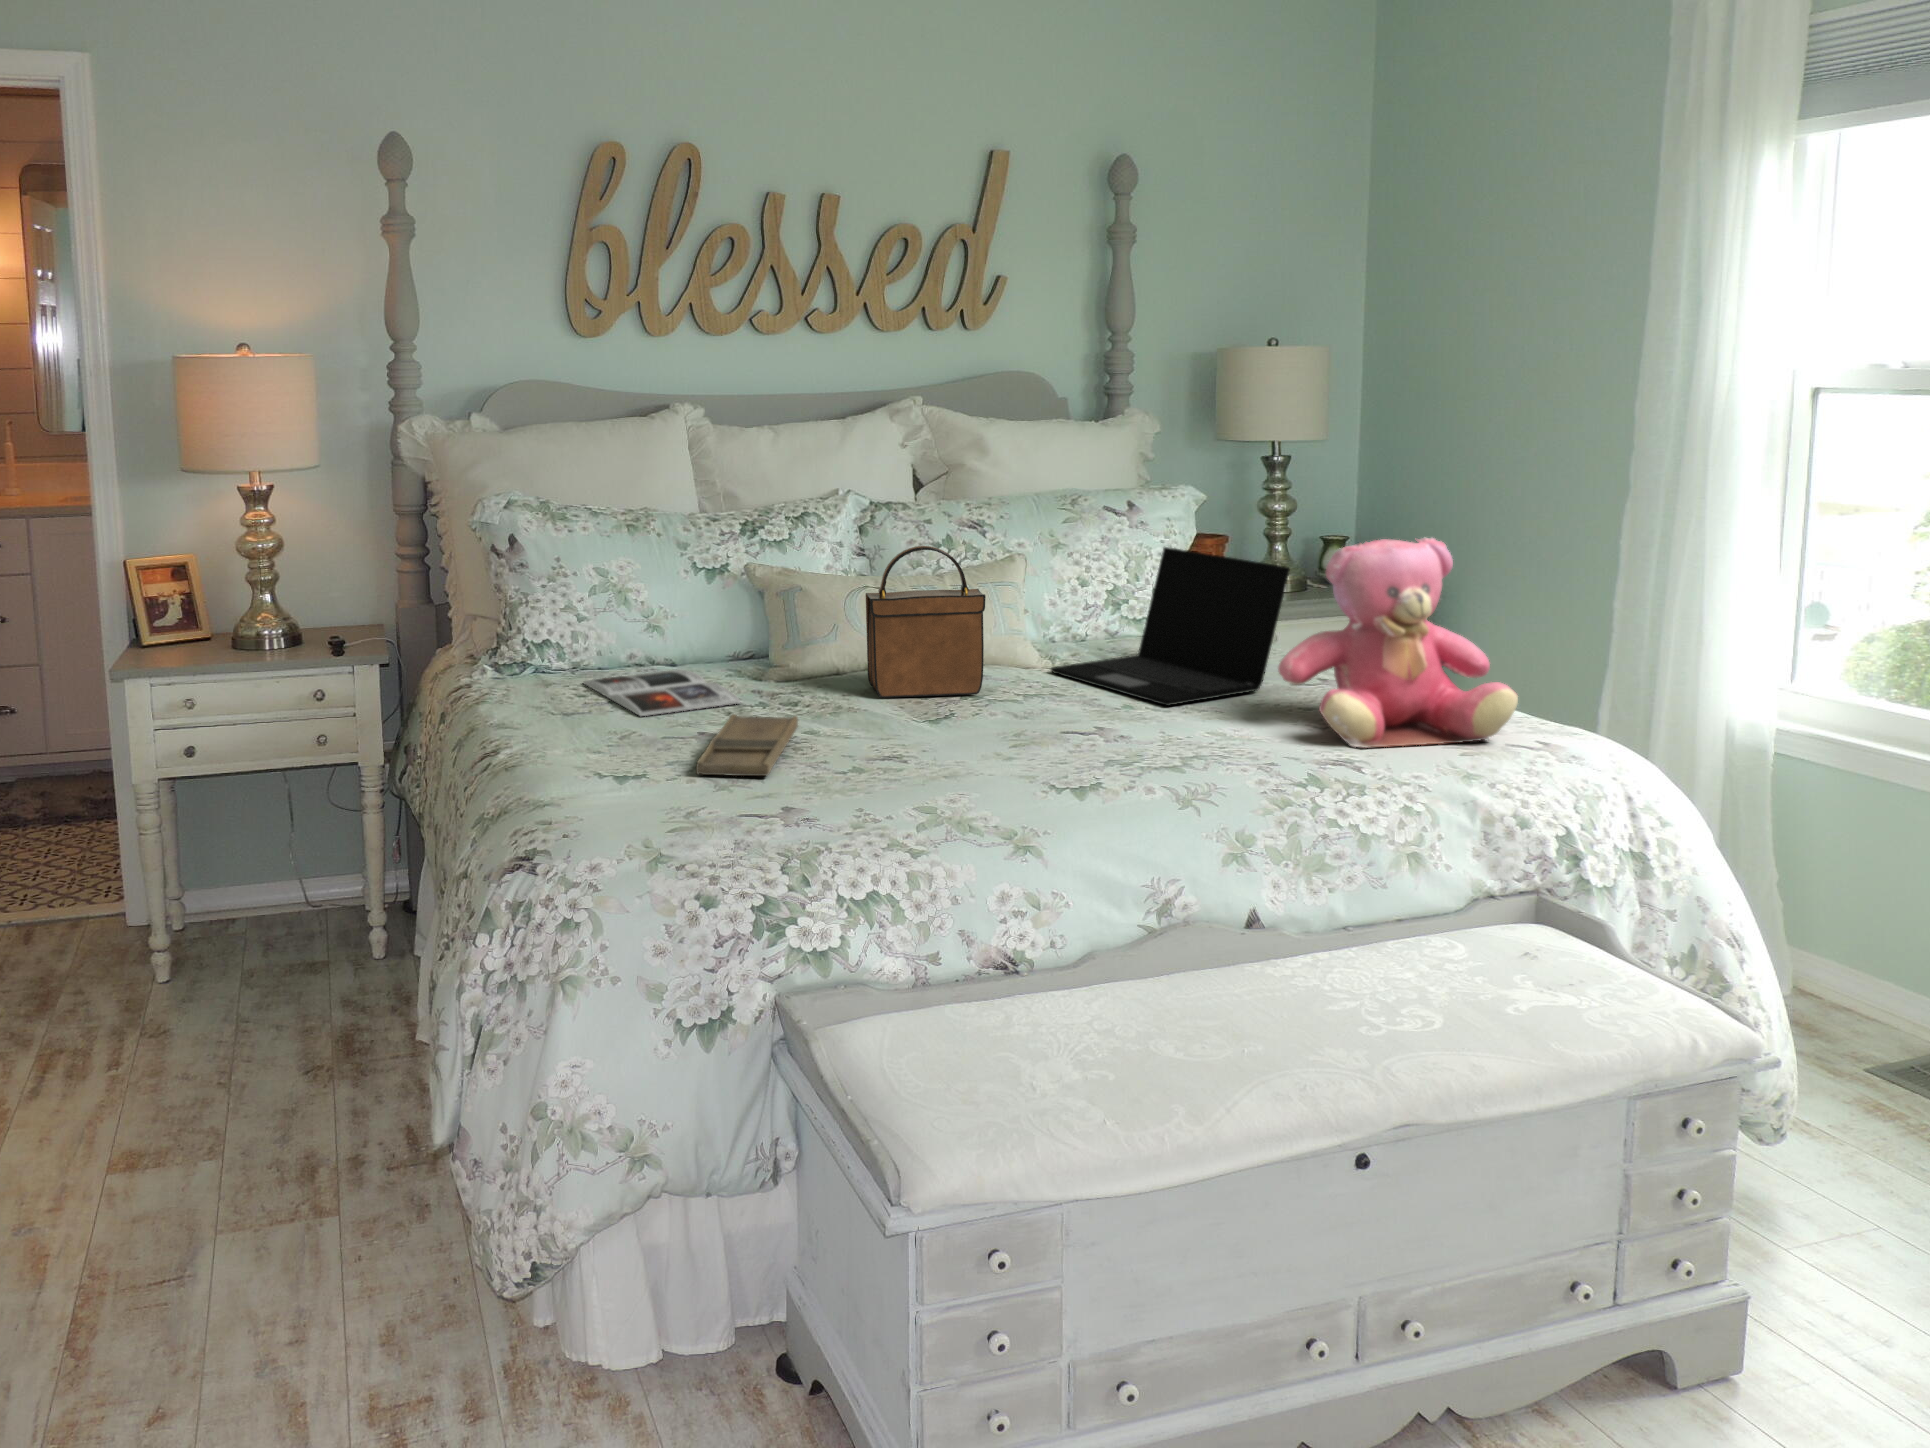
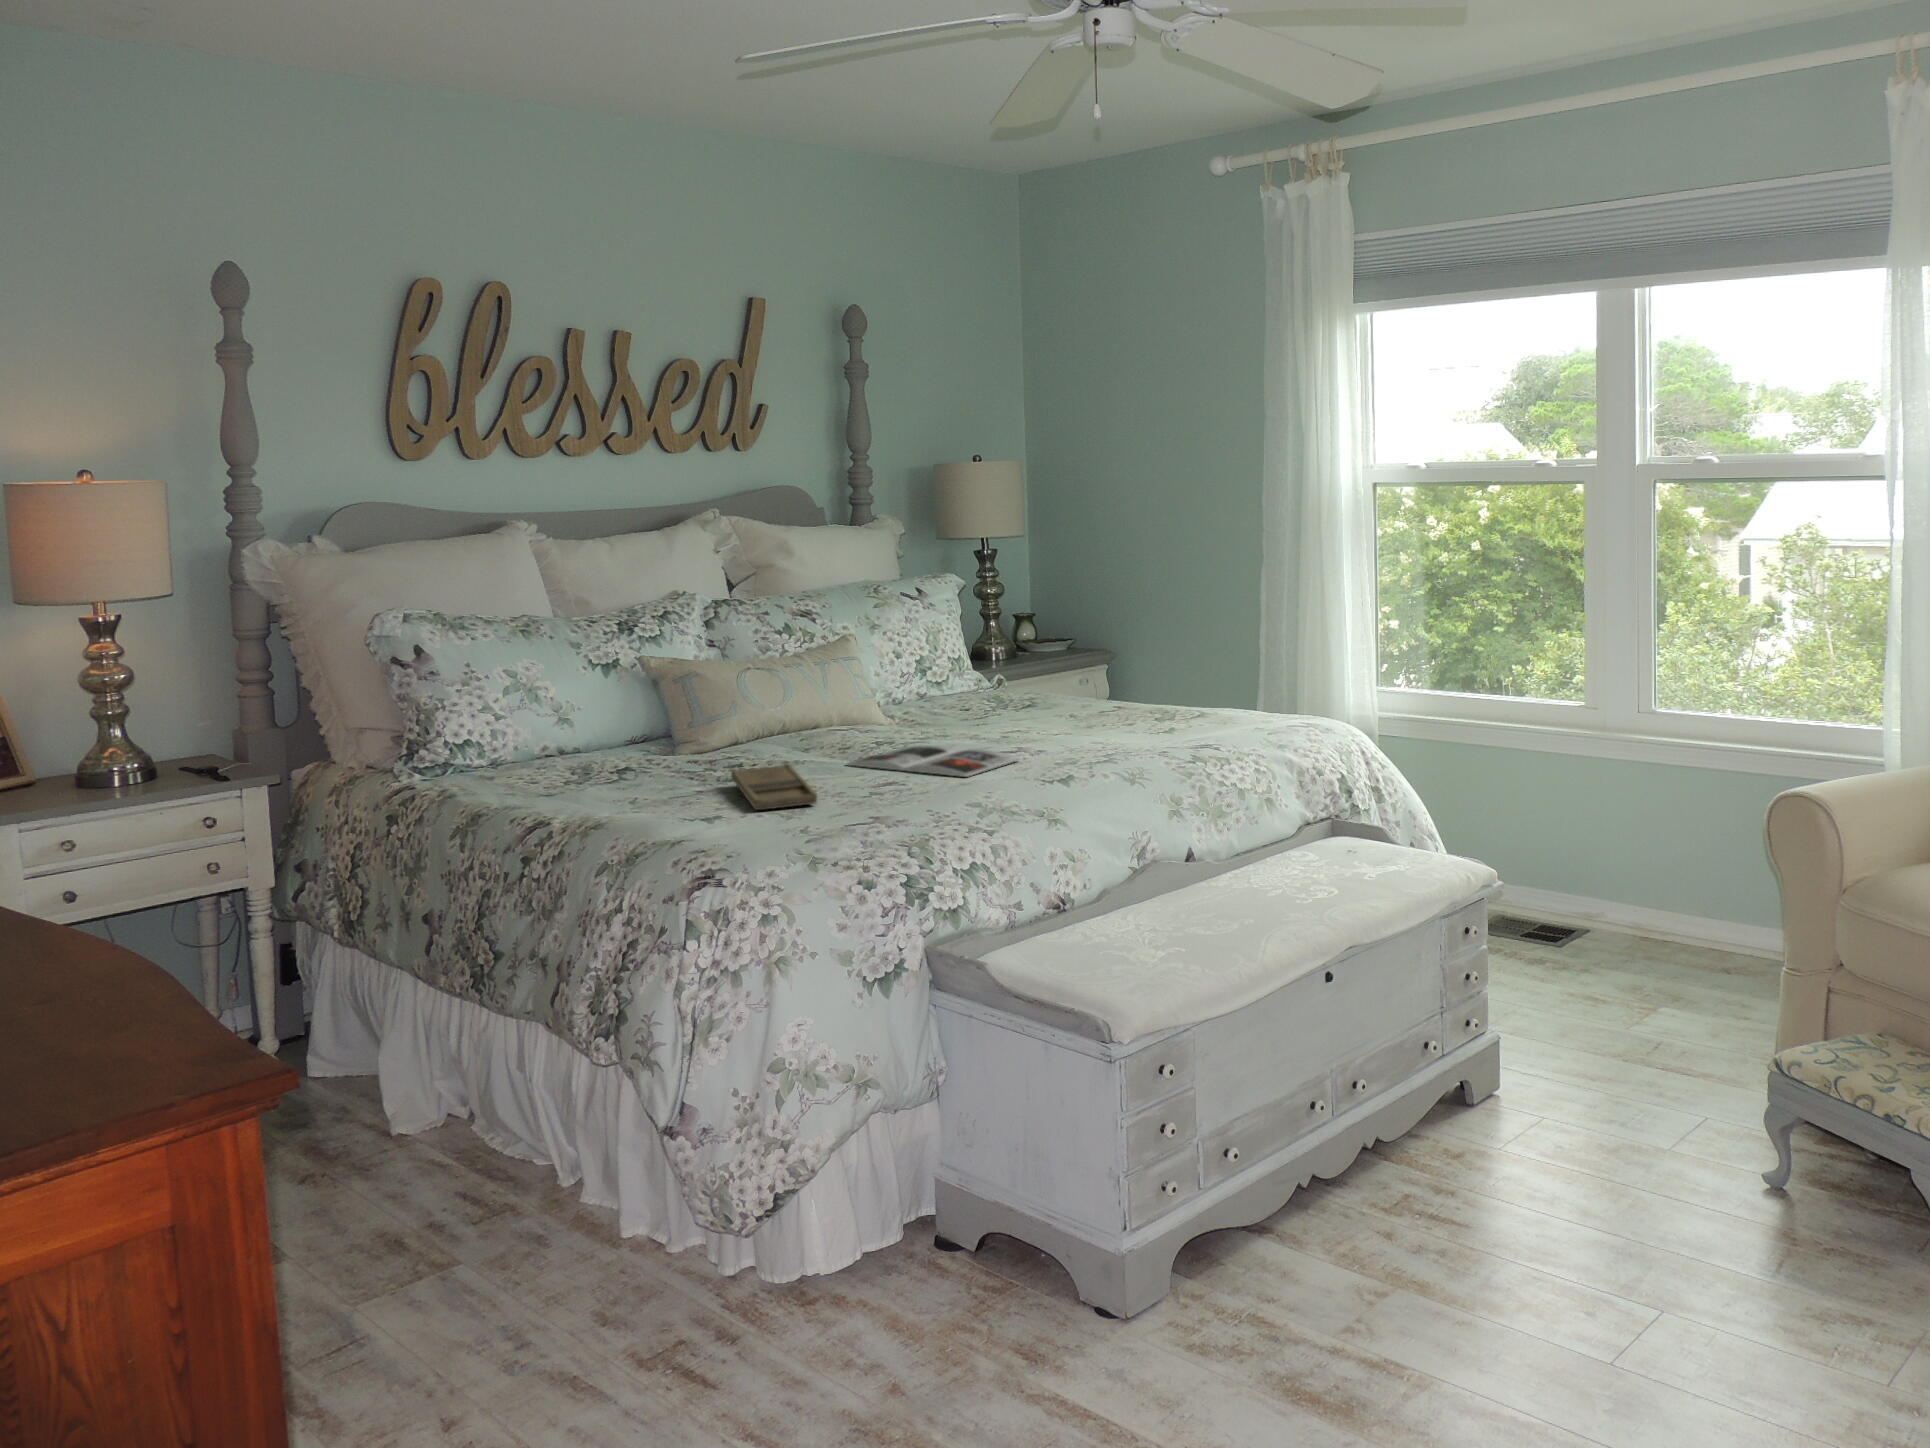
teddy bear: present [1278,538,1518,748] -> none [1118,590,1276,739]
handbag: present [866,546,986,698] -> none [781,624,885,753]
laptop: present [1051,547,1290,706] -> none [912,620,1091,733]
magazine: present [583,669,741,716] -> present [847,745,1019,777]

